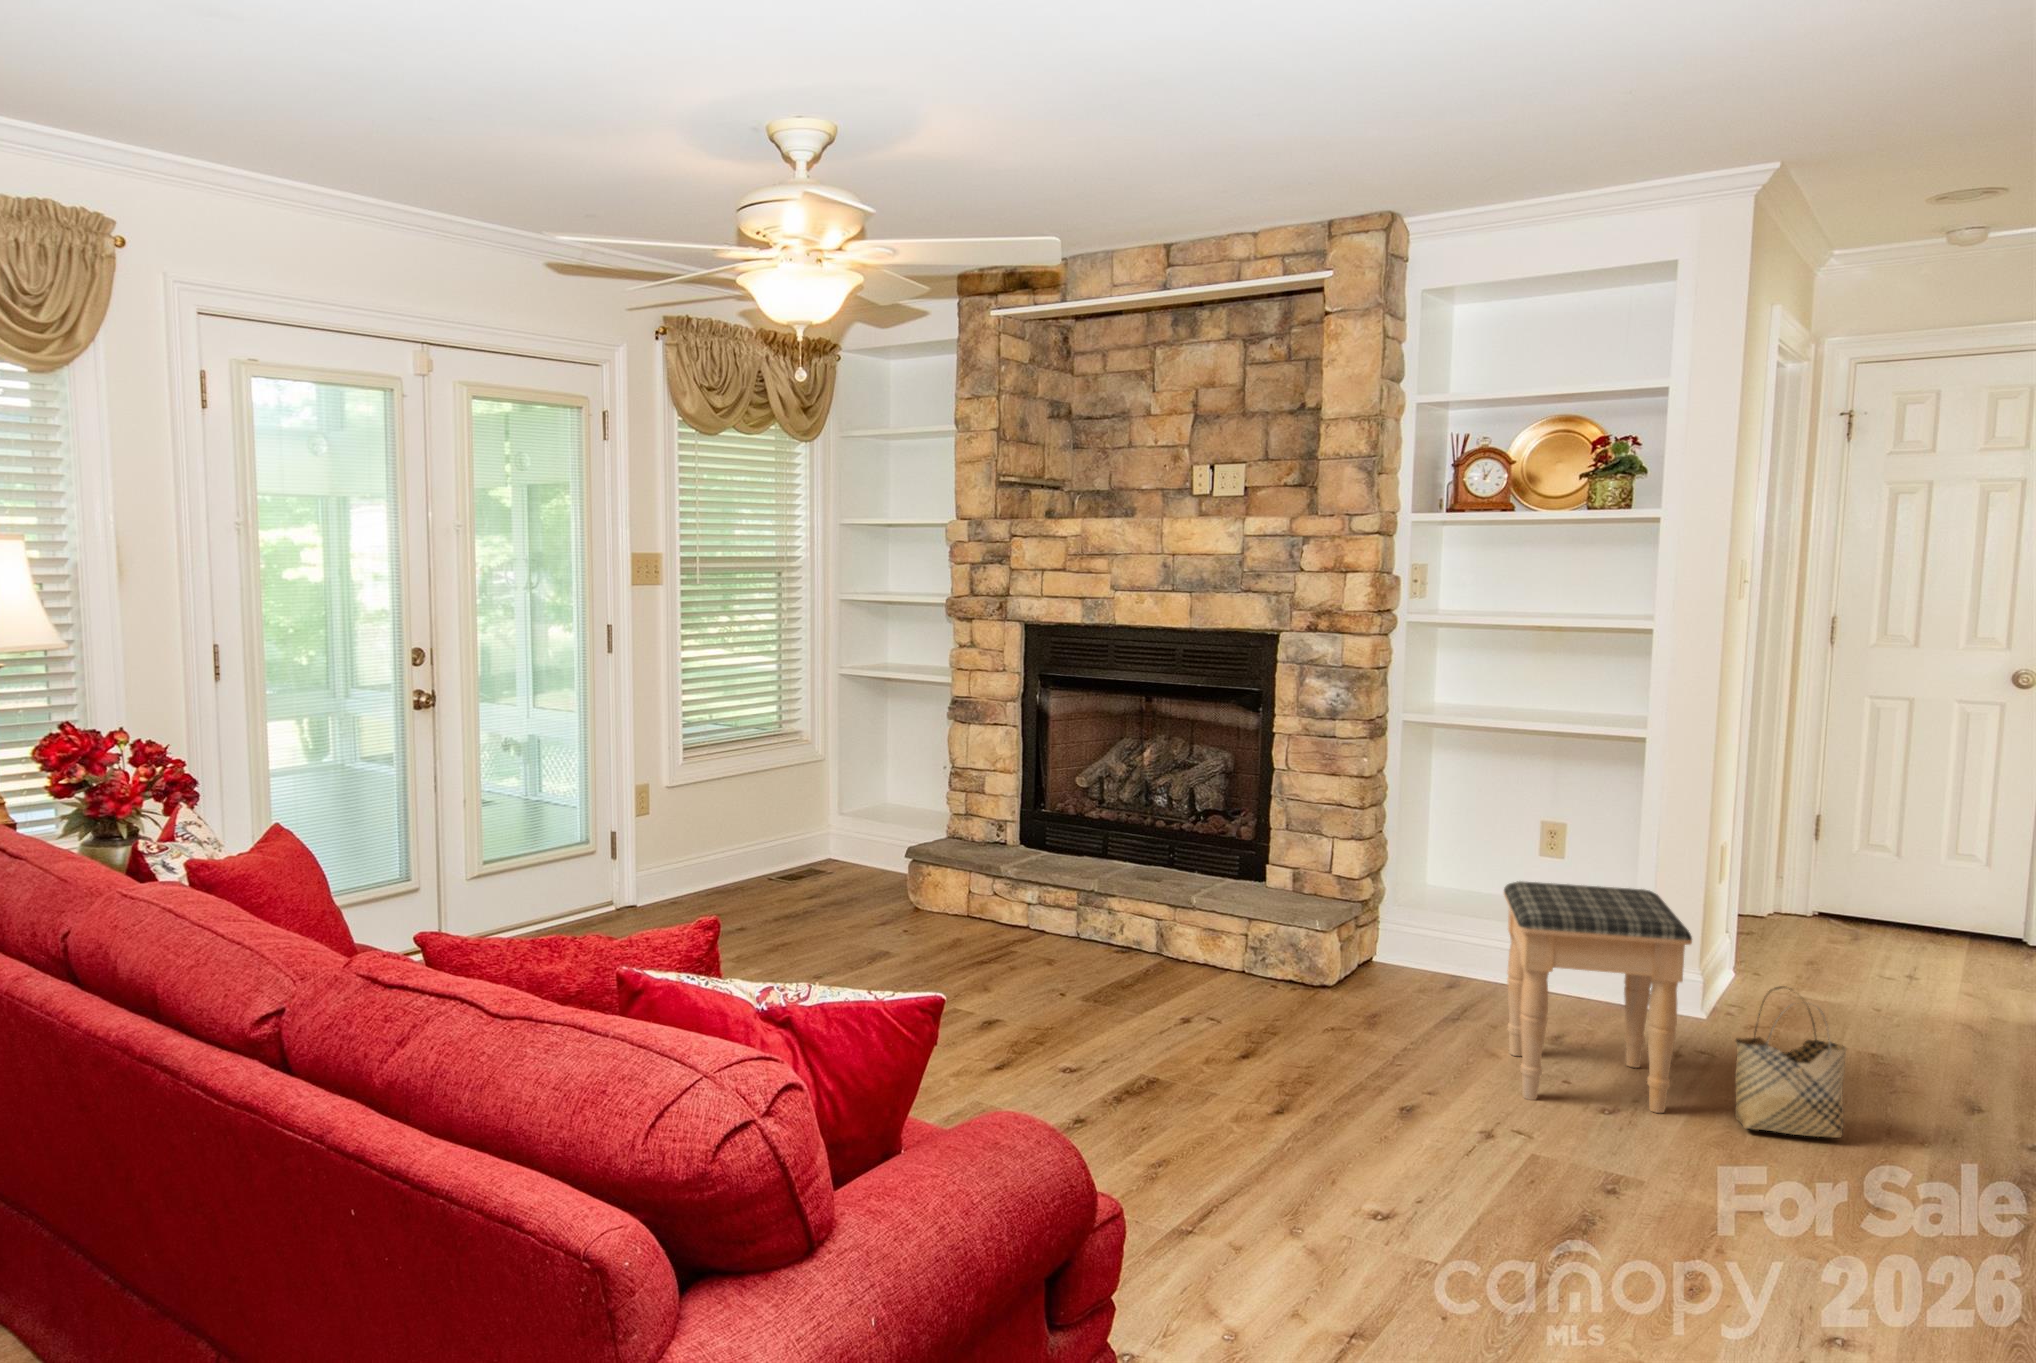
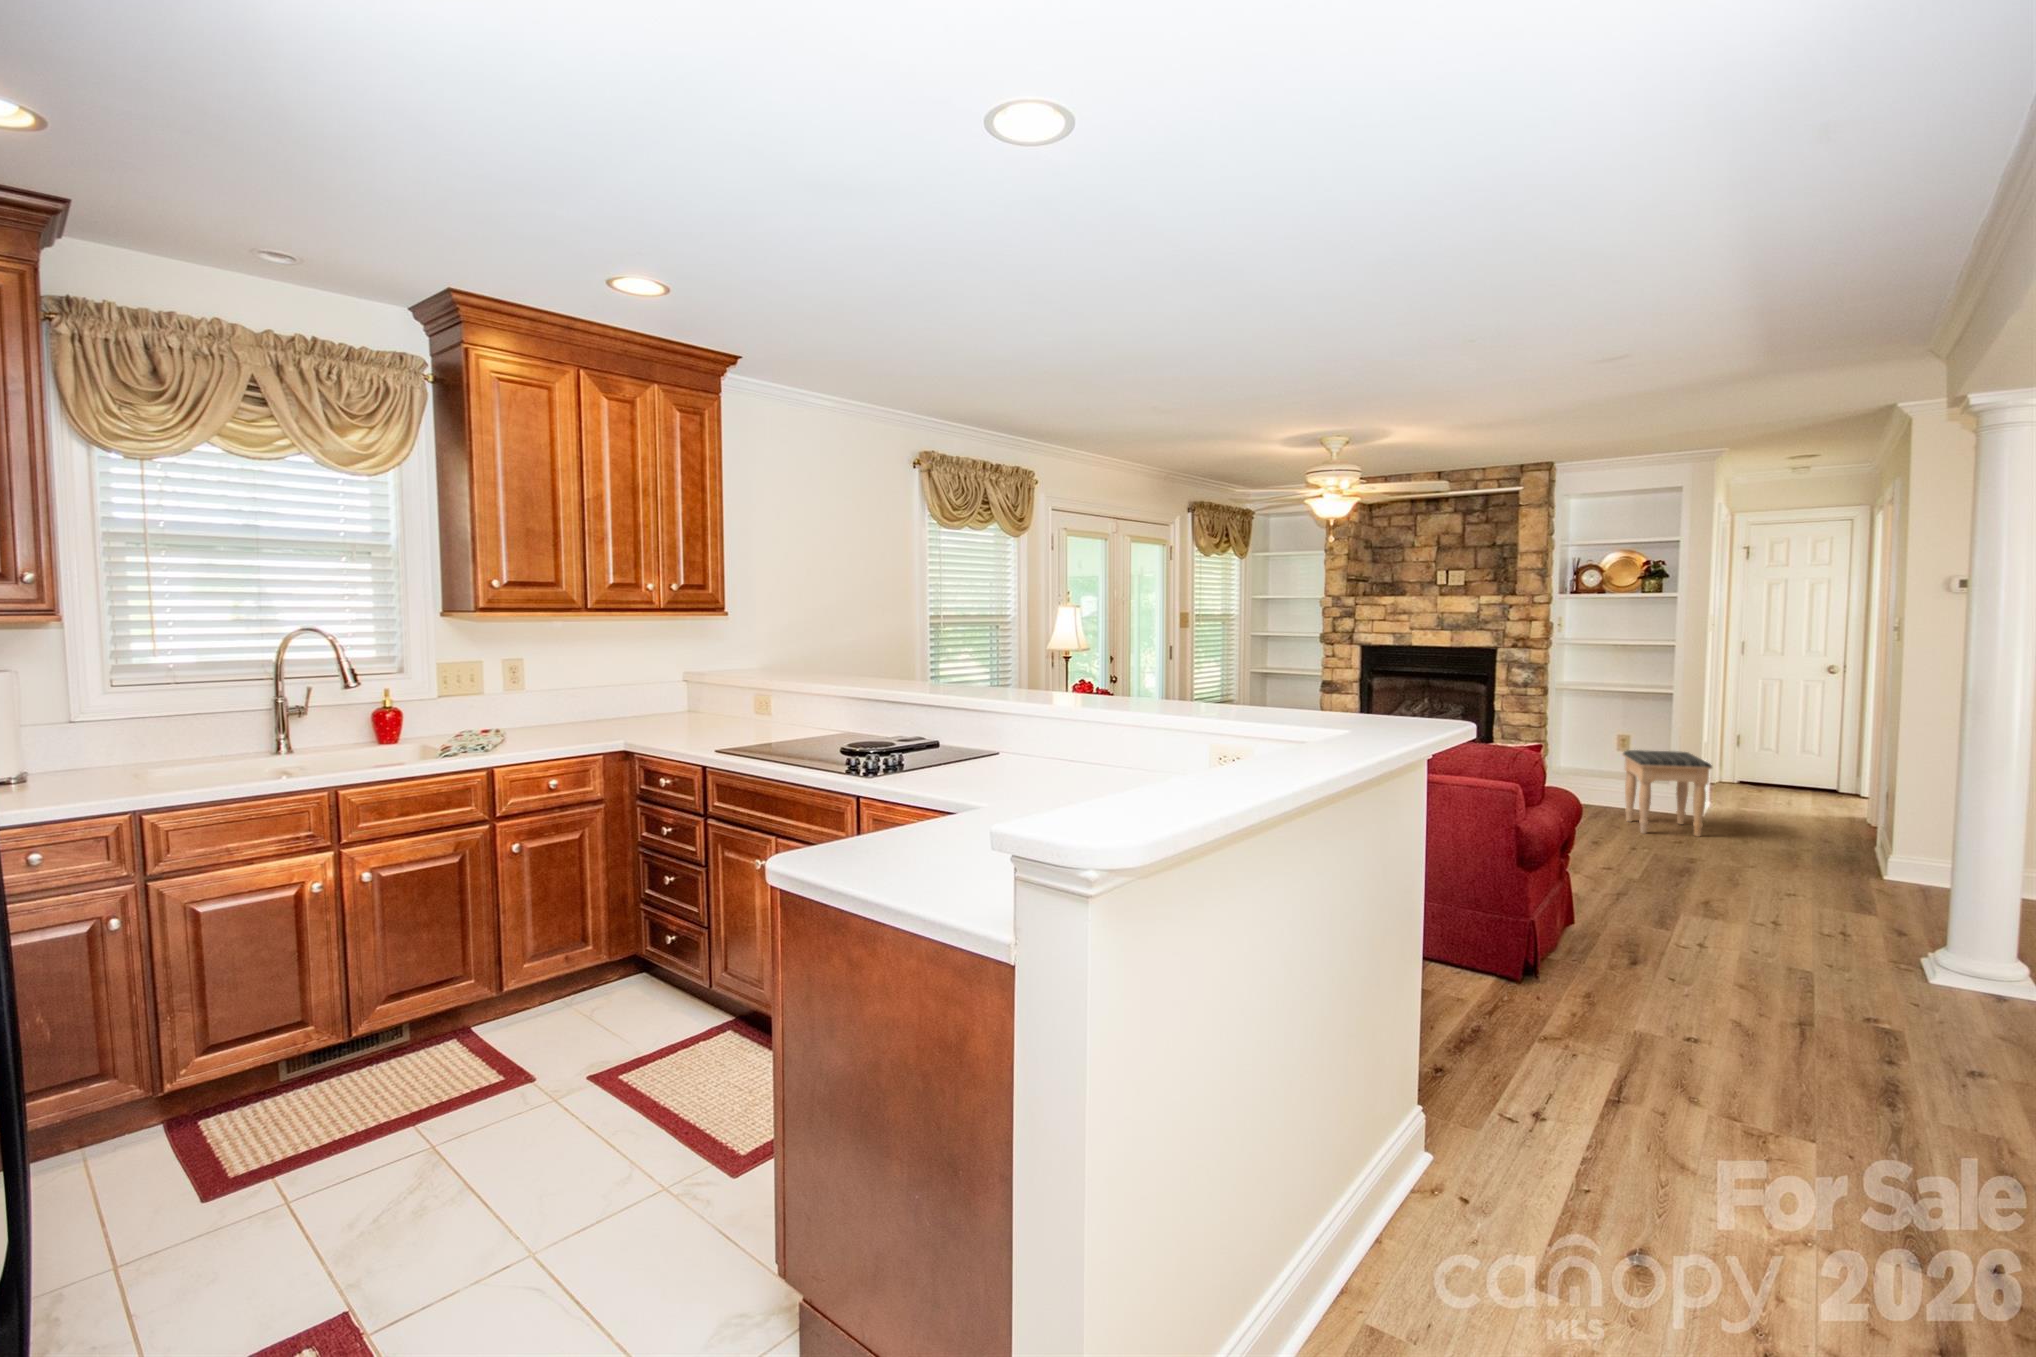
woven basket: present [1735,986,1847,1138] -> none [1730,785,1776,842]

